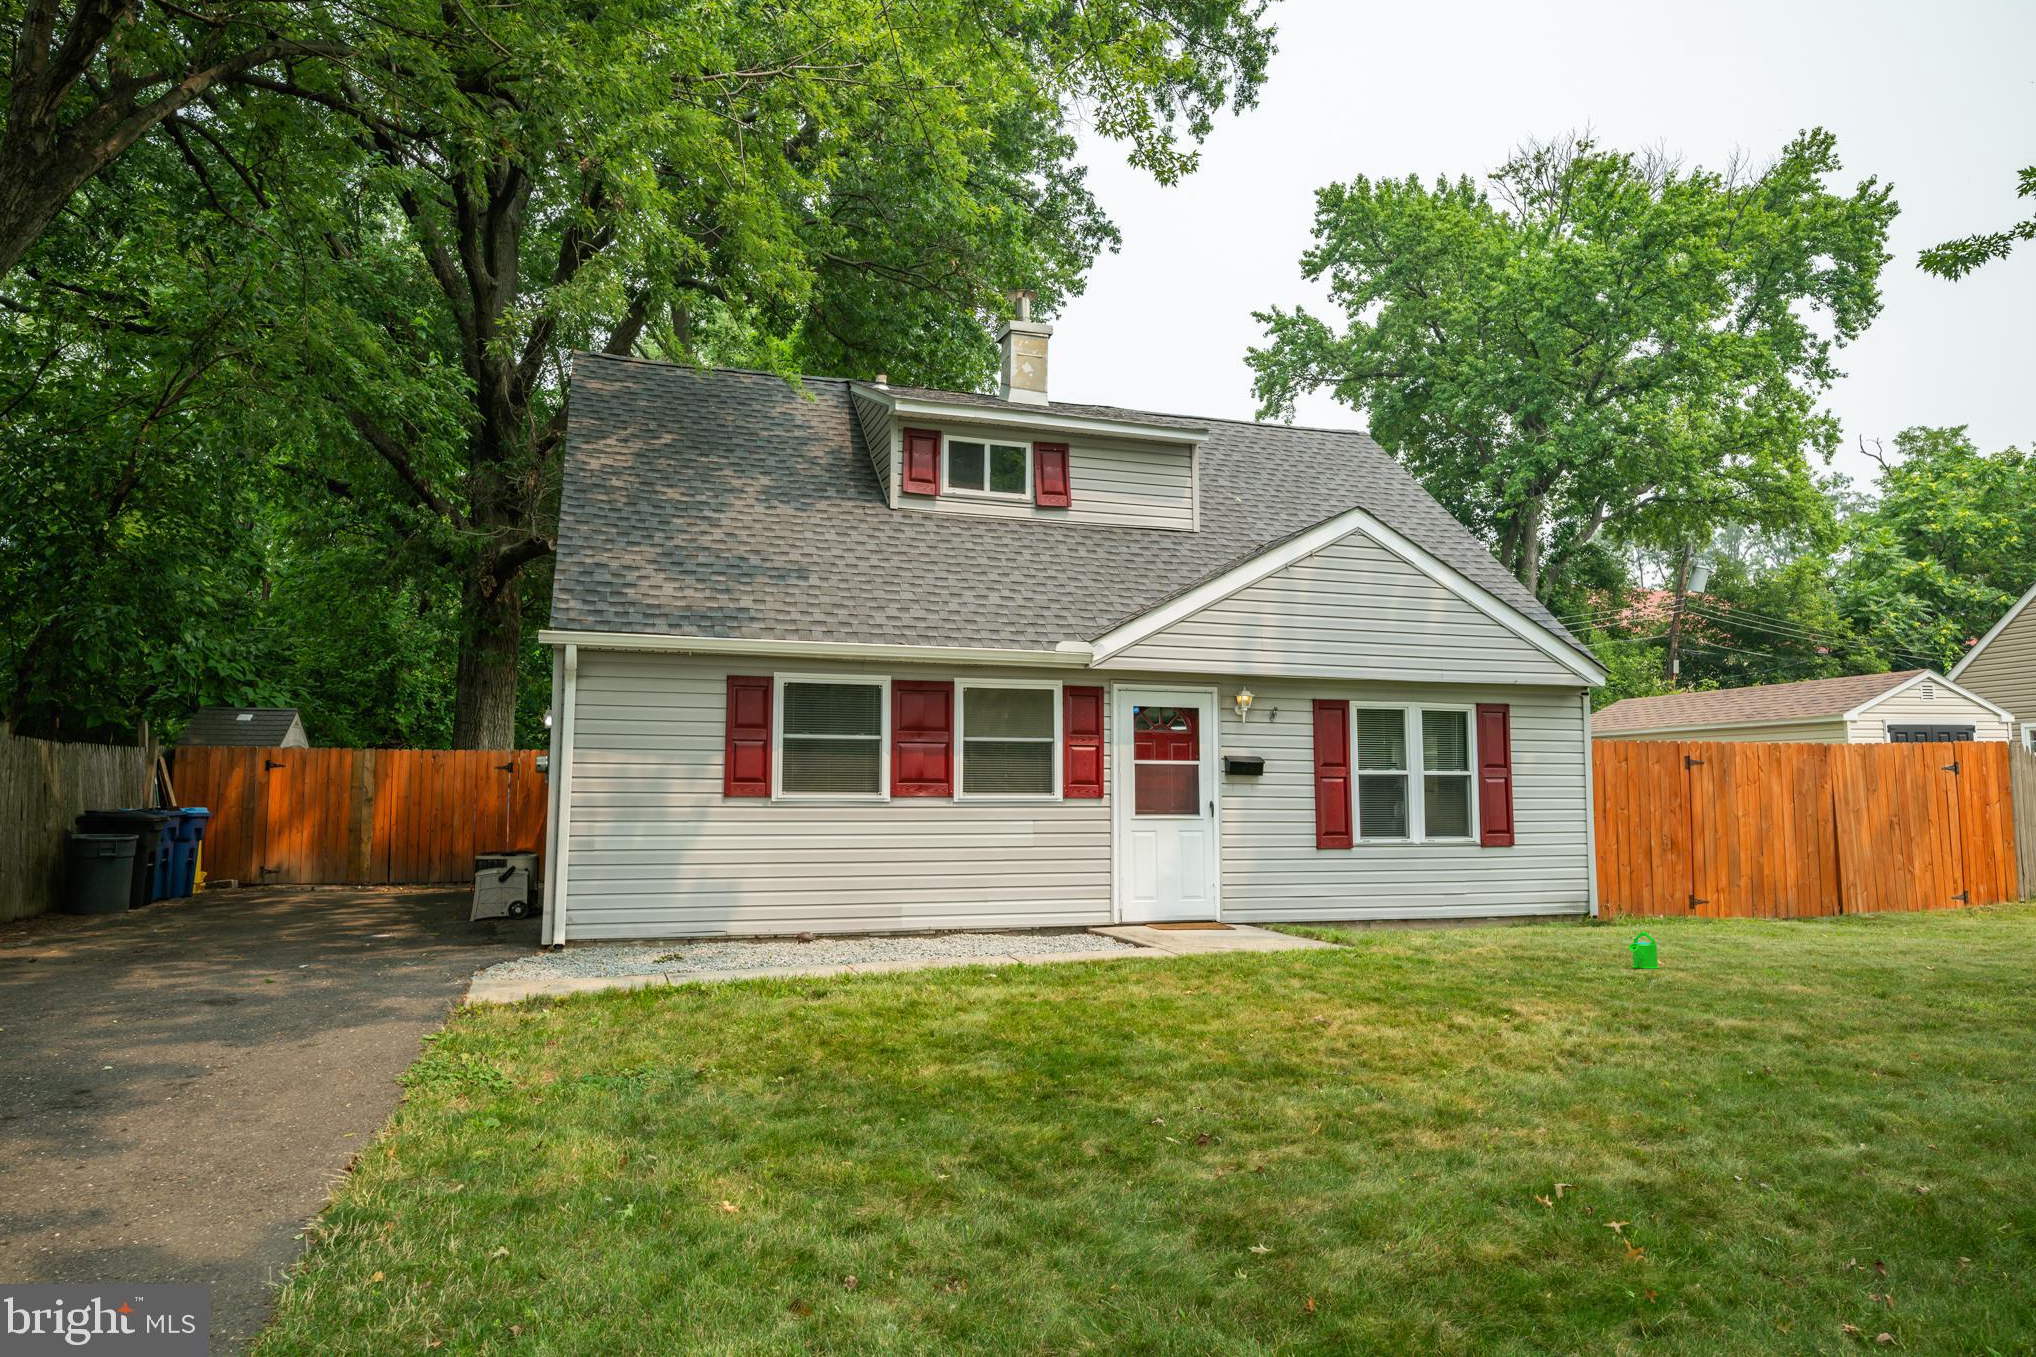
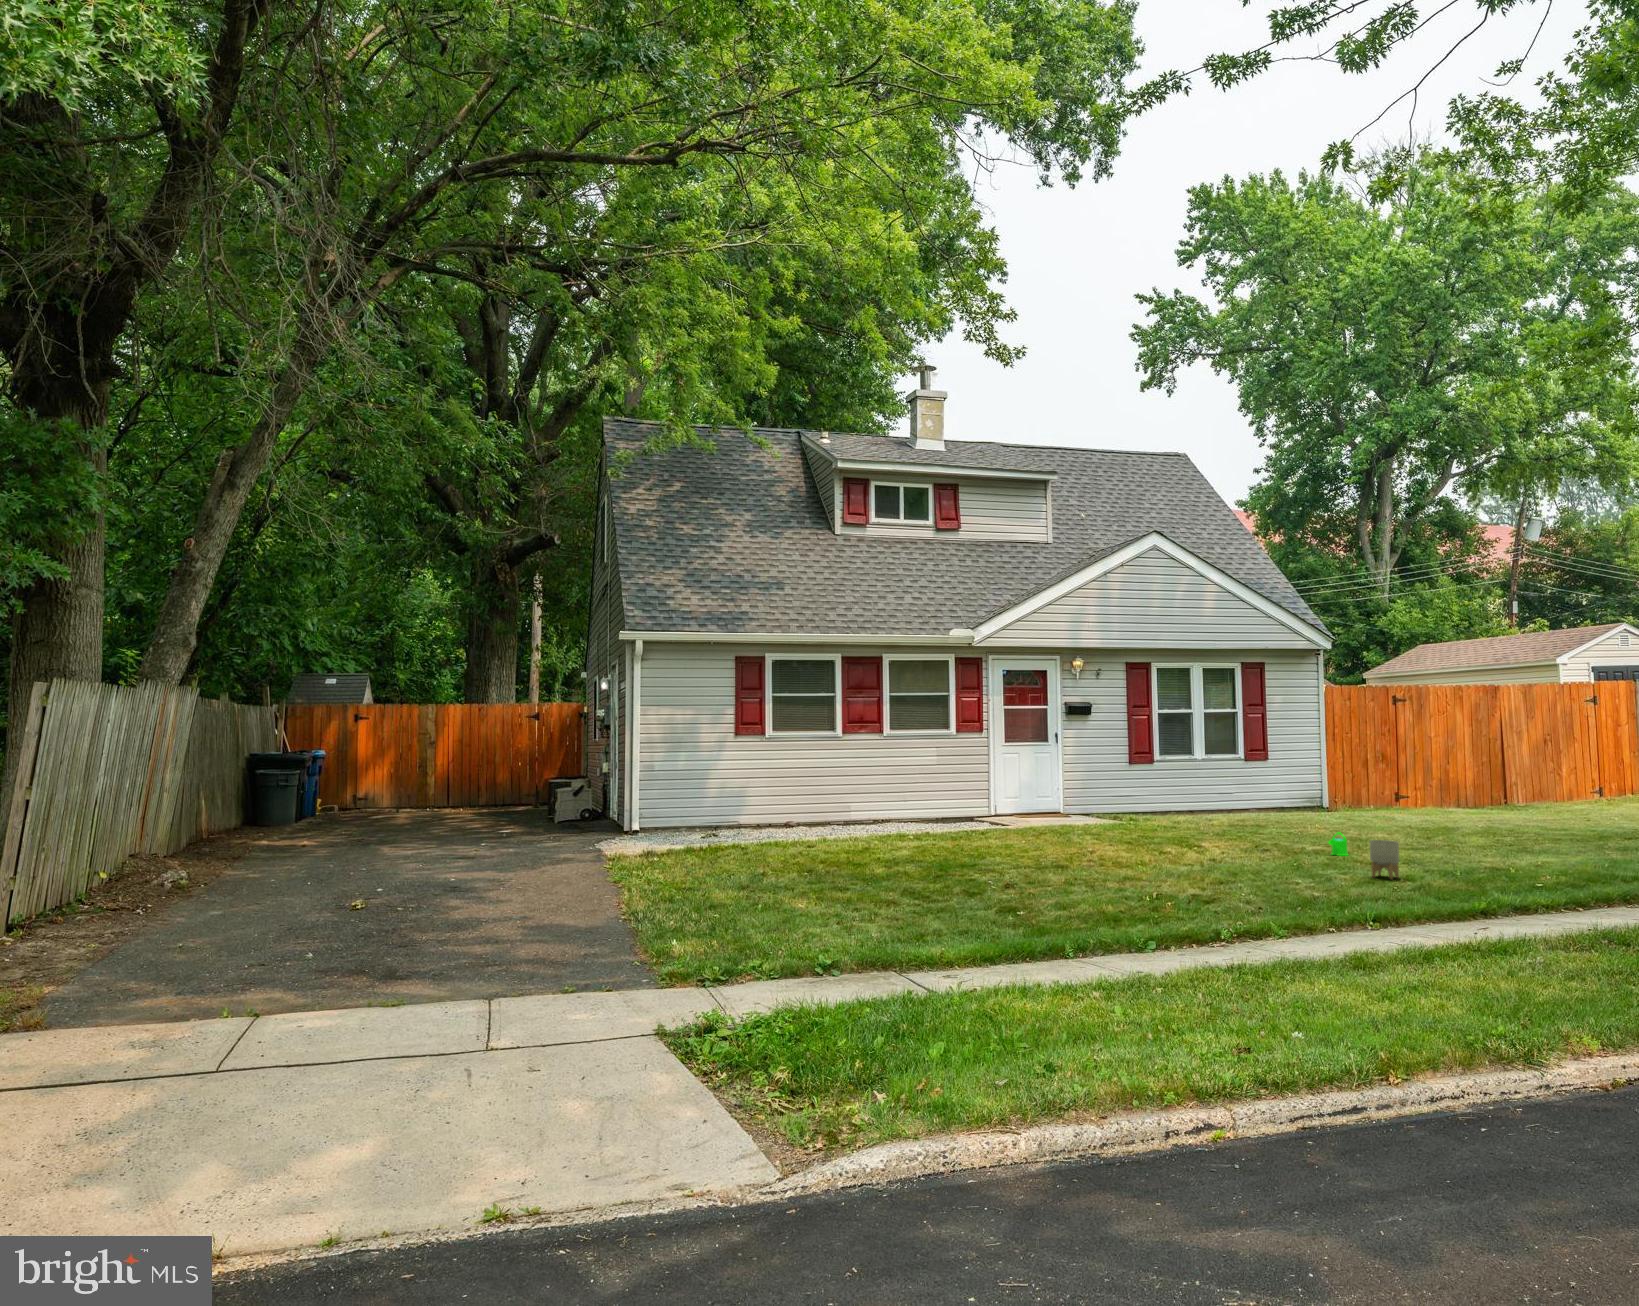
planter: none [1704,936,1752,998] -> present [1370,840,1399,879]

